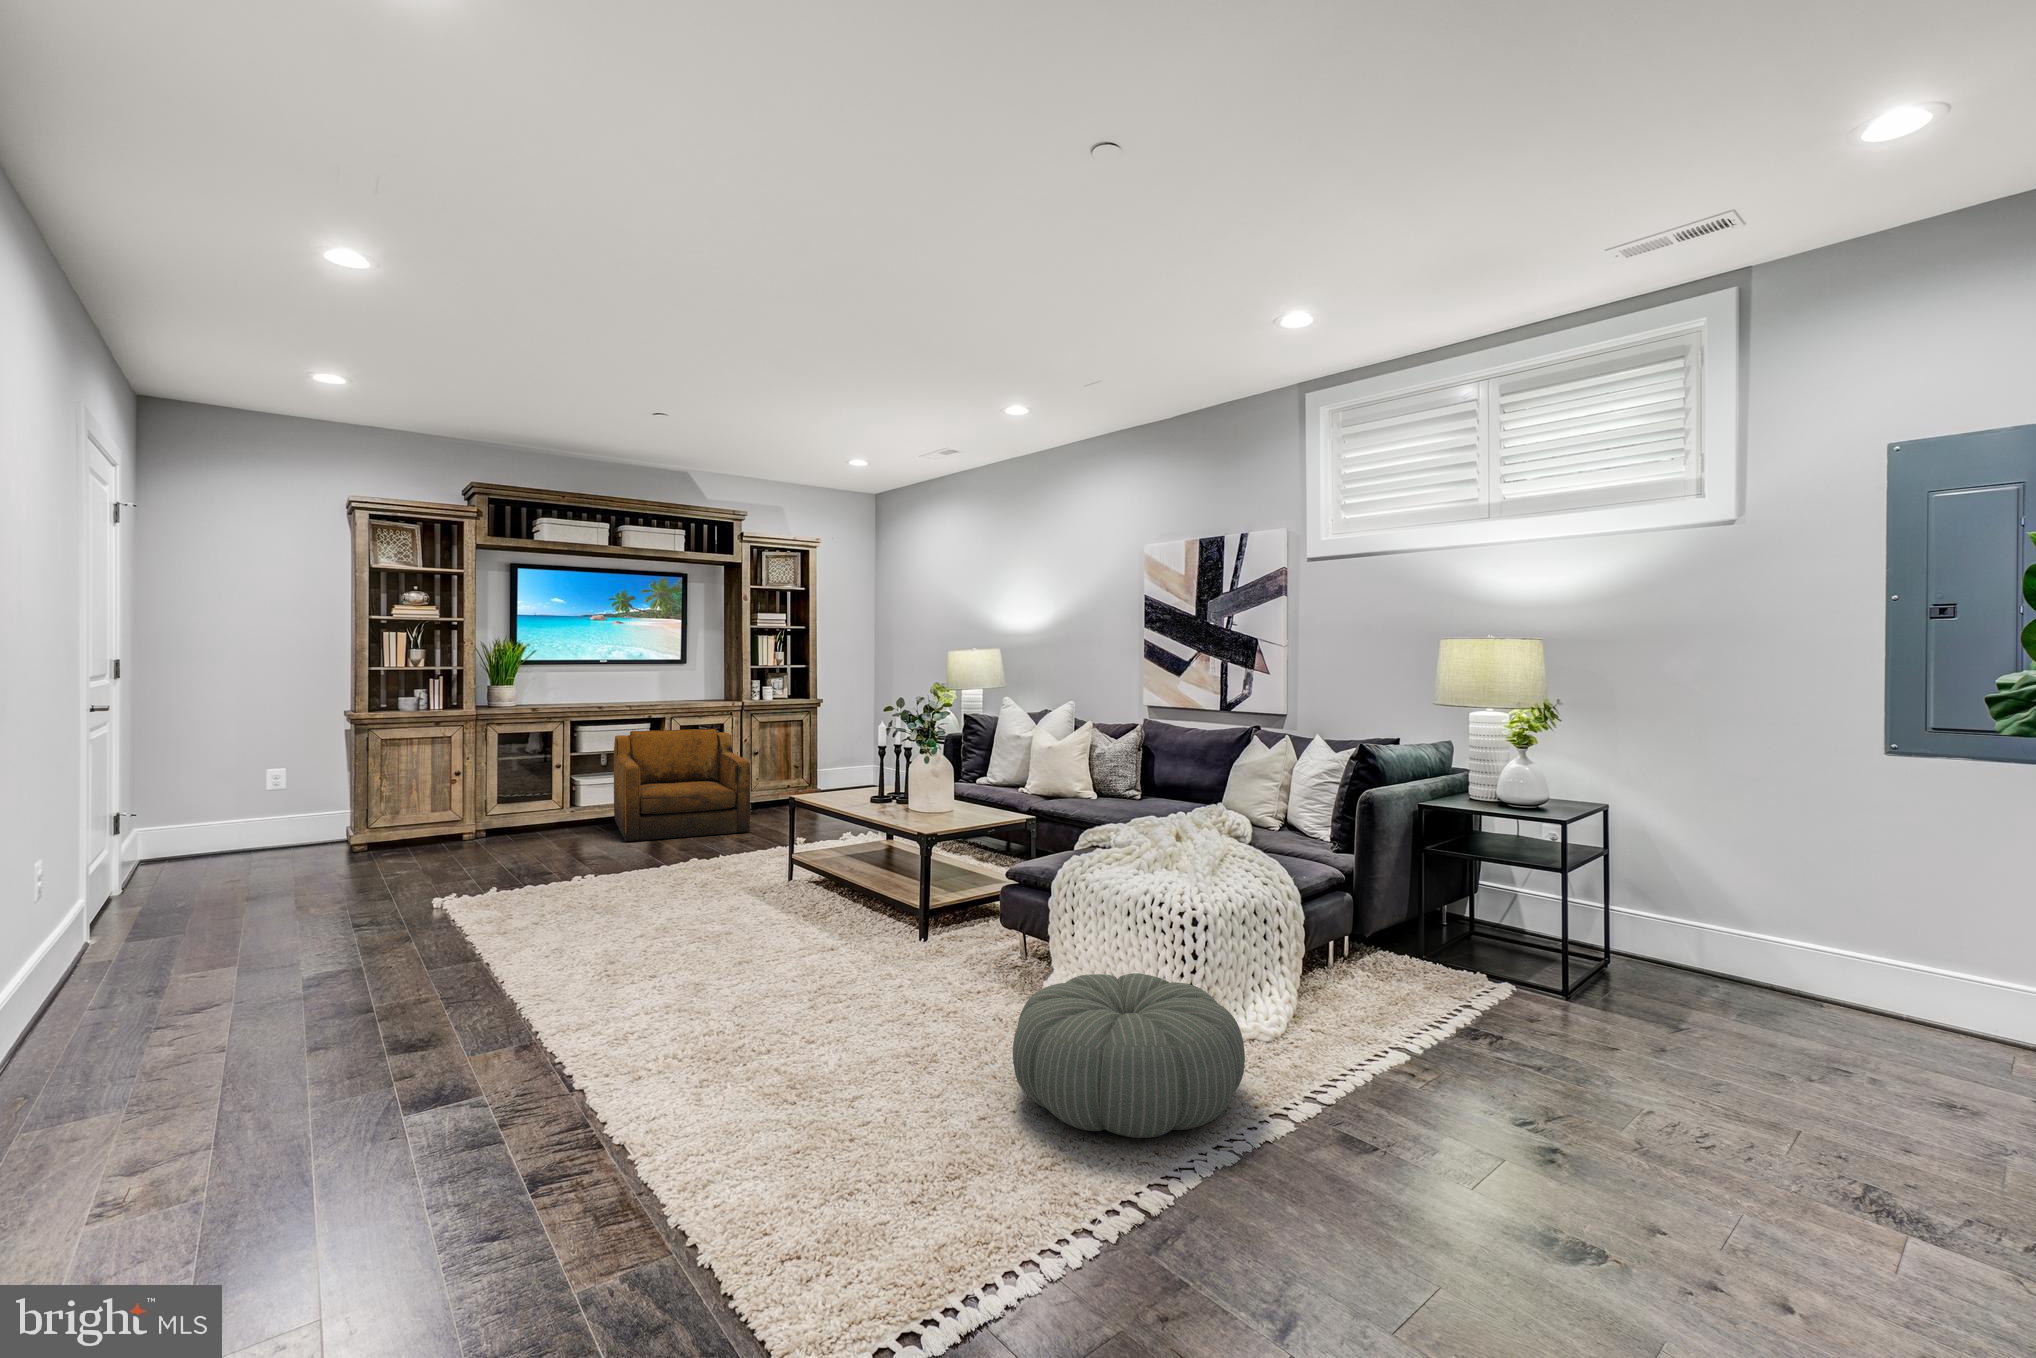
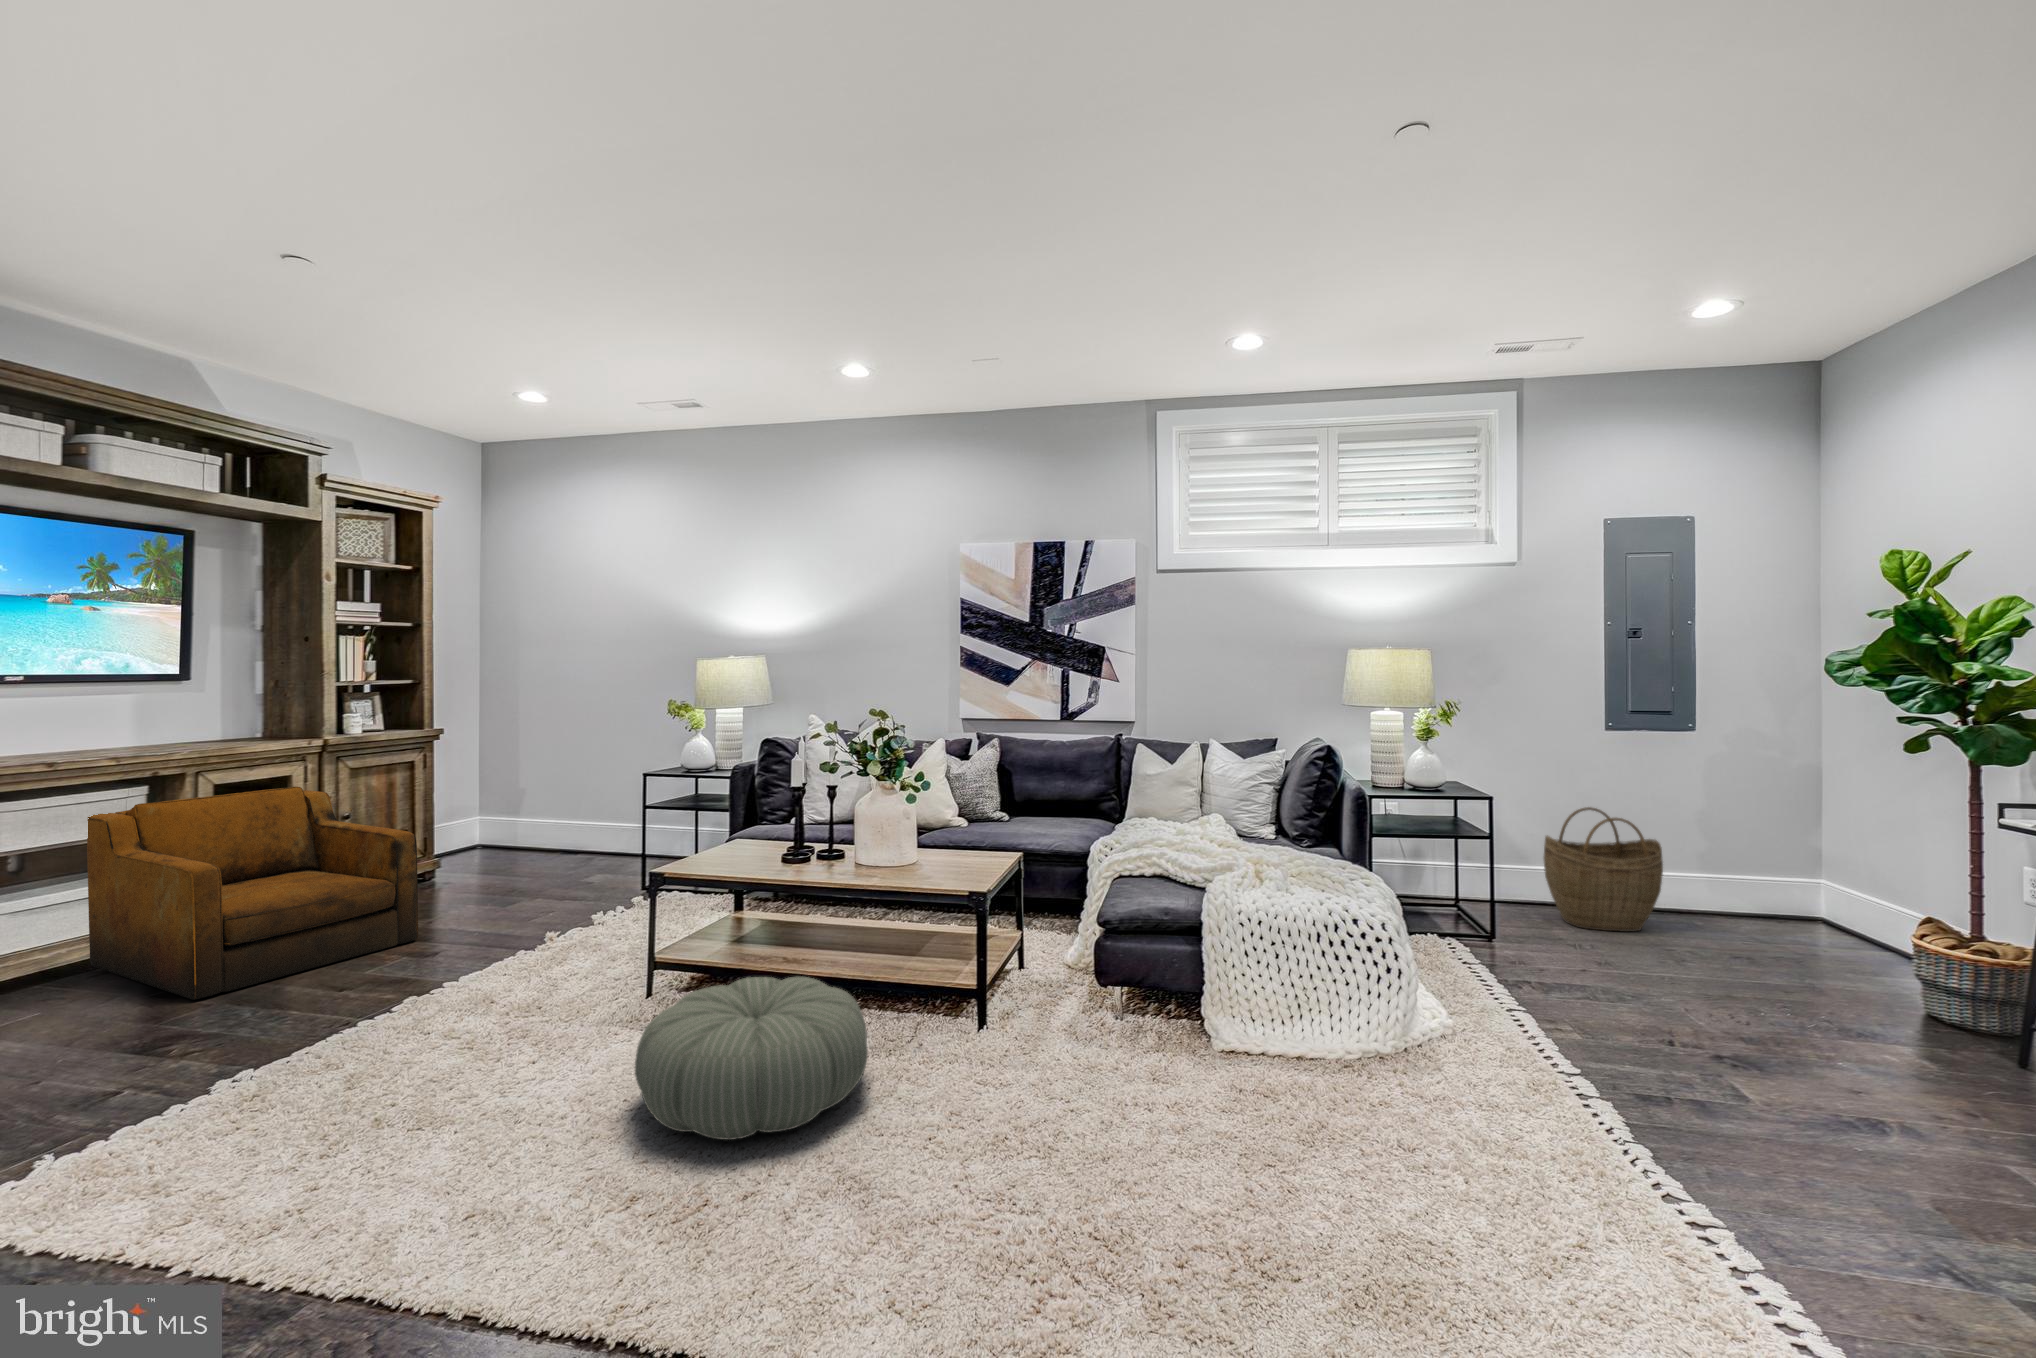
woven basket: none [1696,849,1868,1019] -> present [1544,807,1663,932]
pouf: present [1013,973,1245,1138] -> present [635,977,868,1140]

